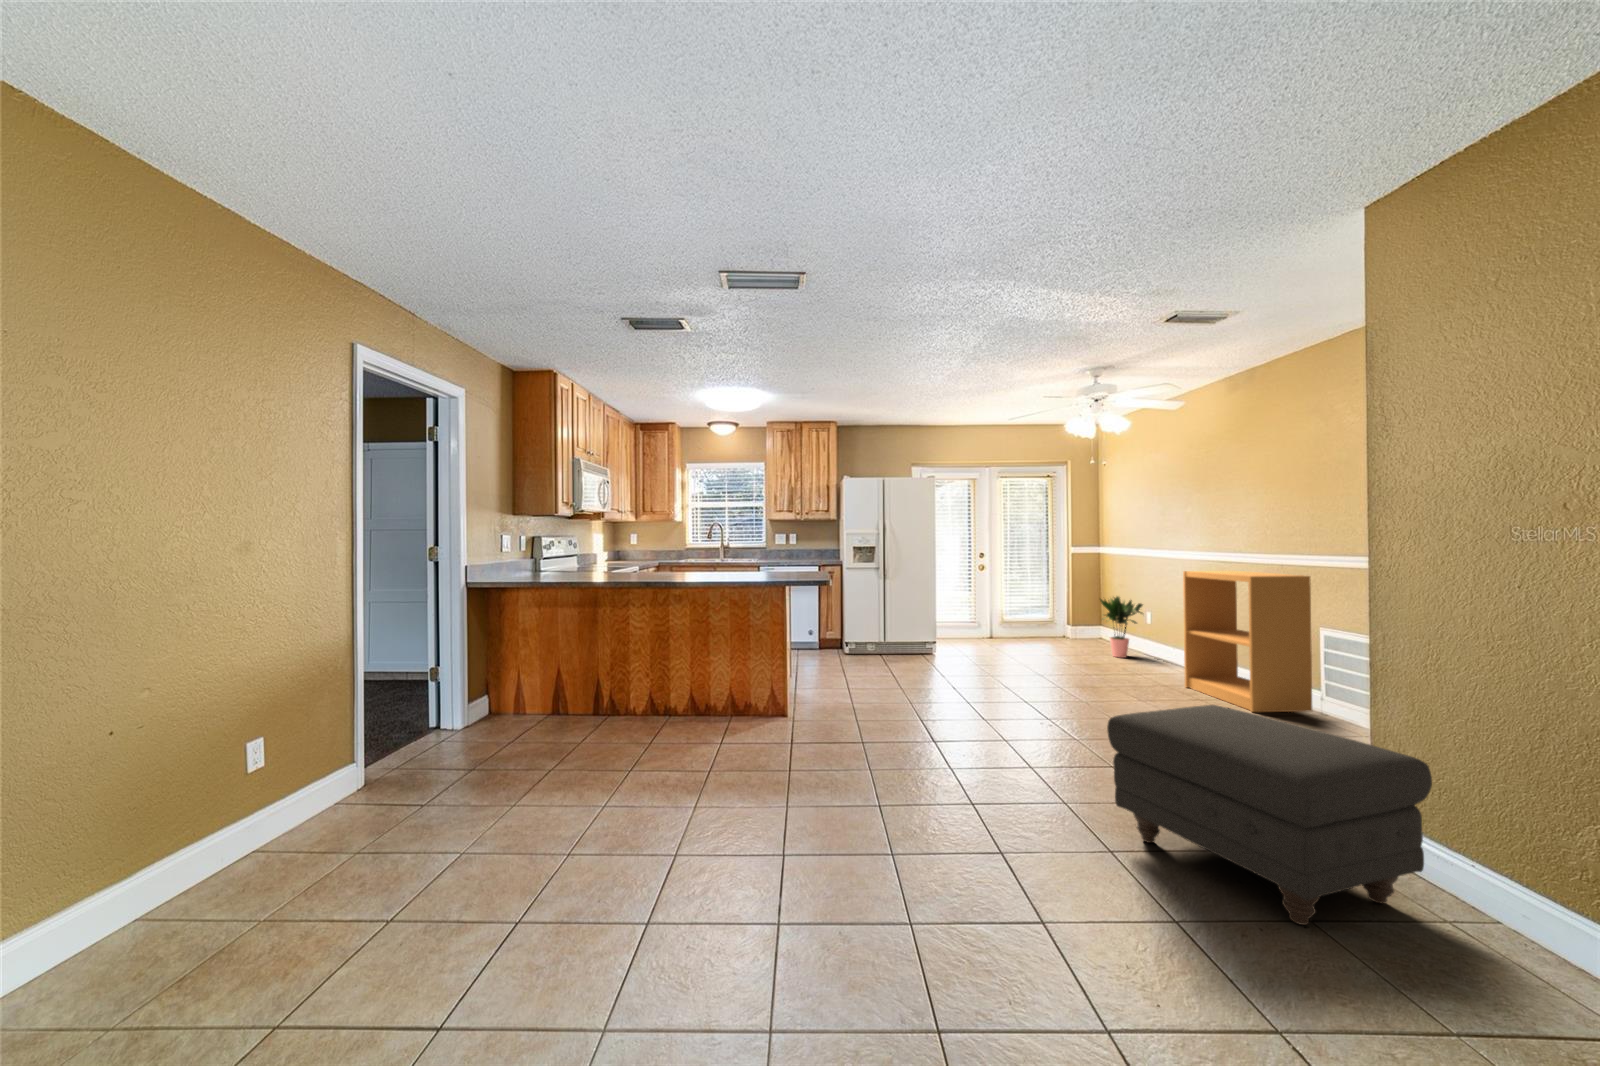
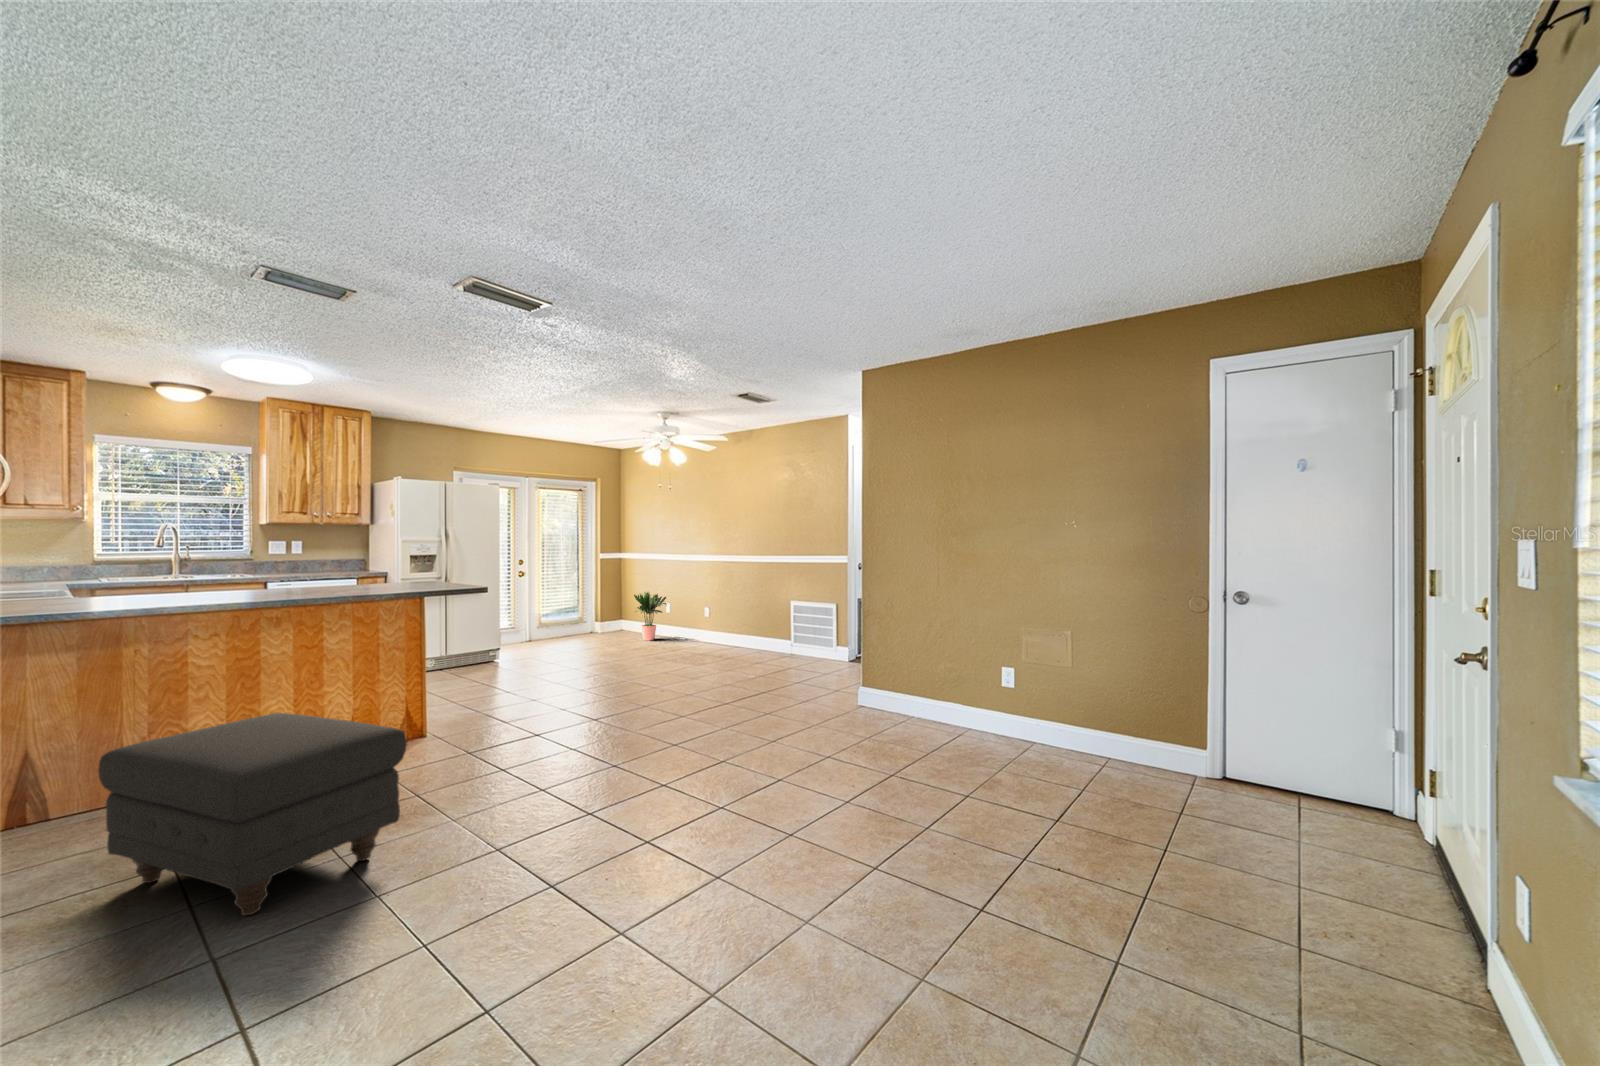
bookshelf: present [1183,571,1312,712] -> none [714,568,791,660]
ottoman: present [1107,705,1432,925] -> present [98,713,407,915]

